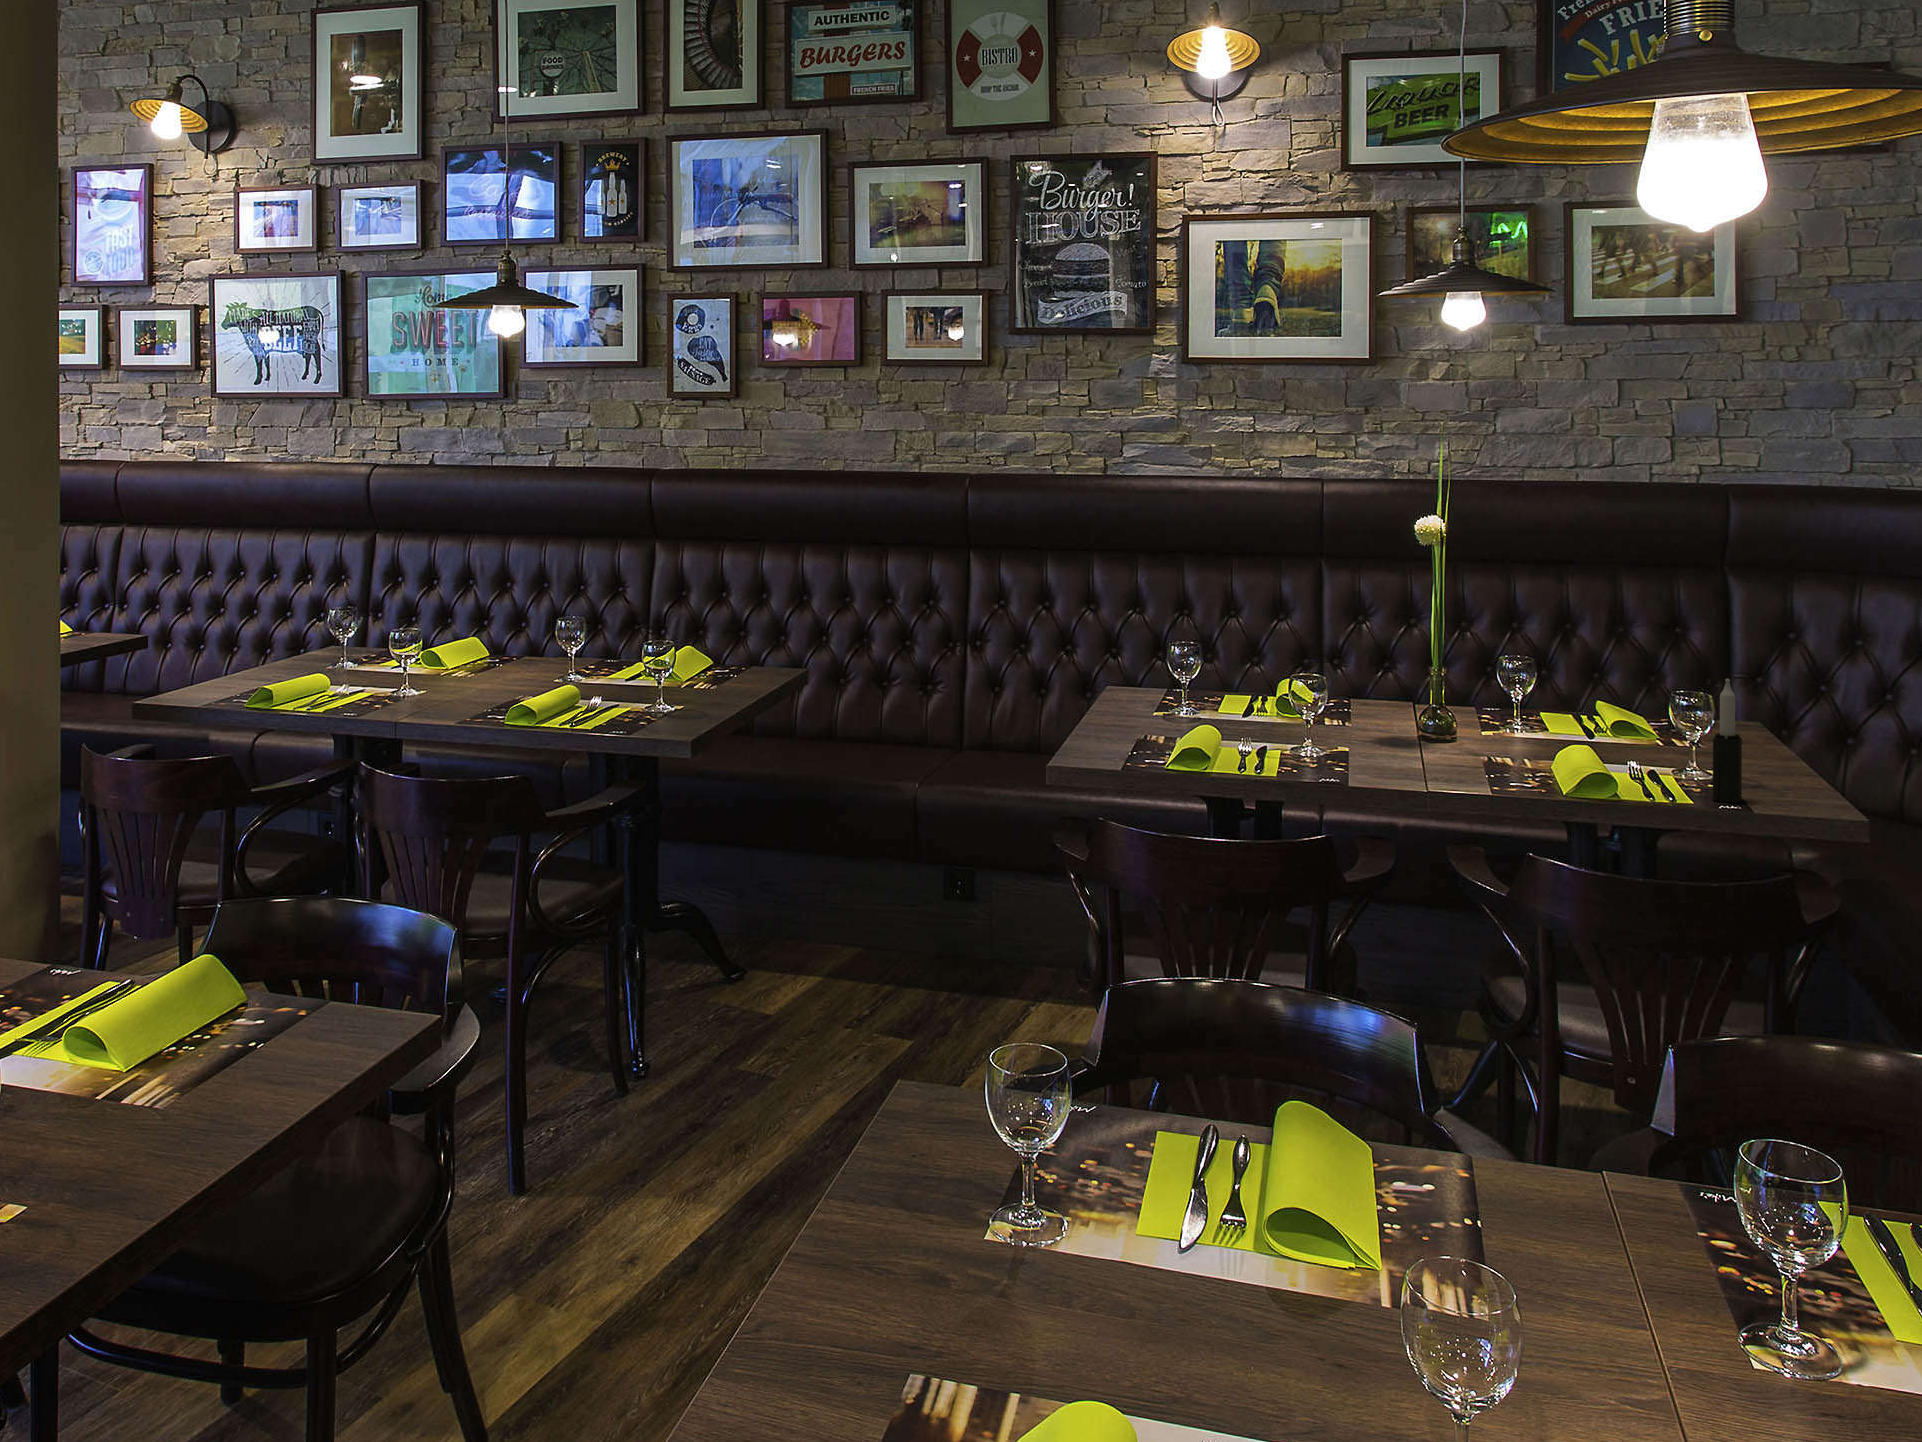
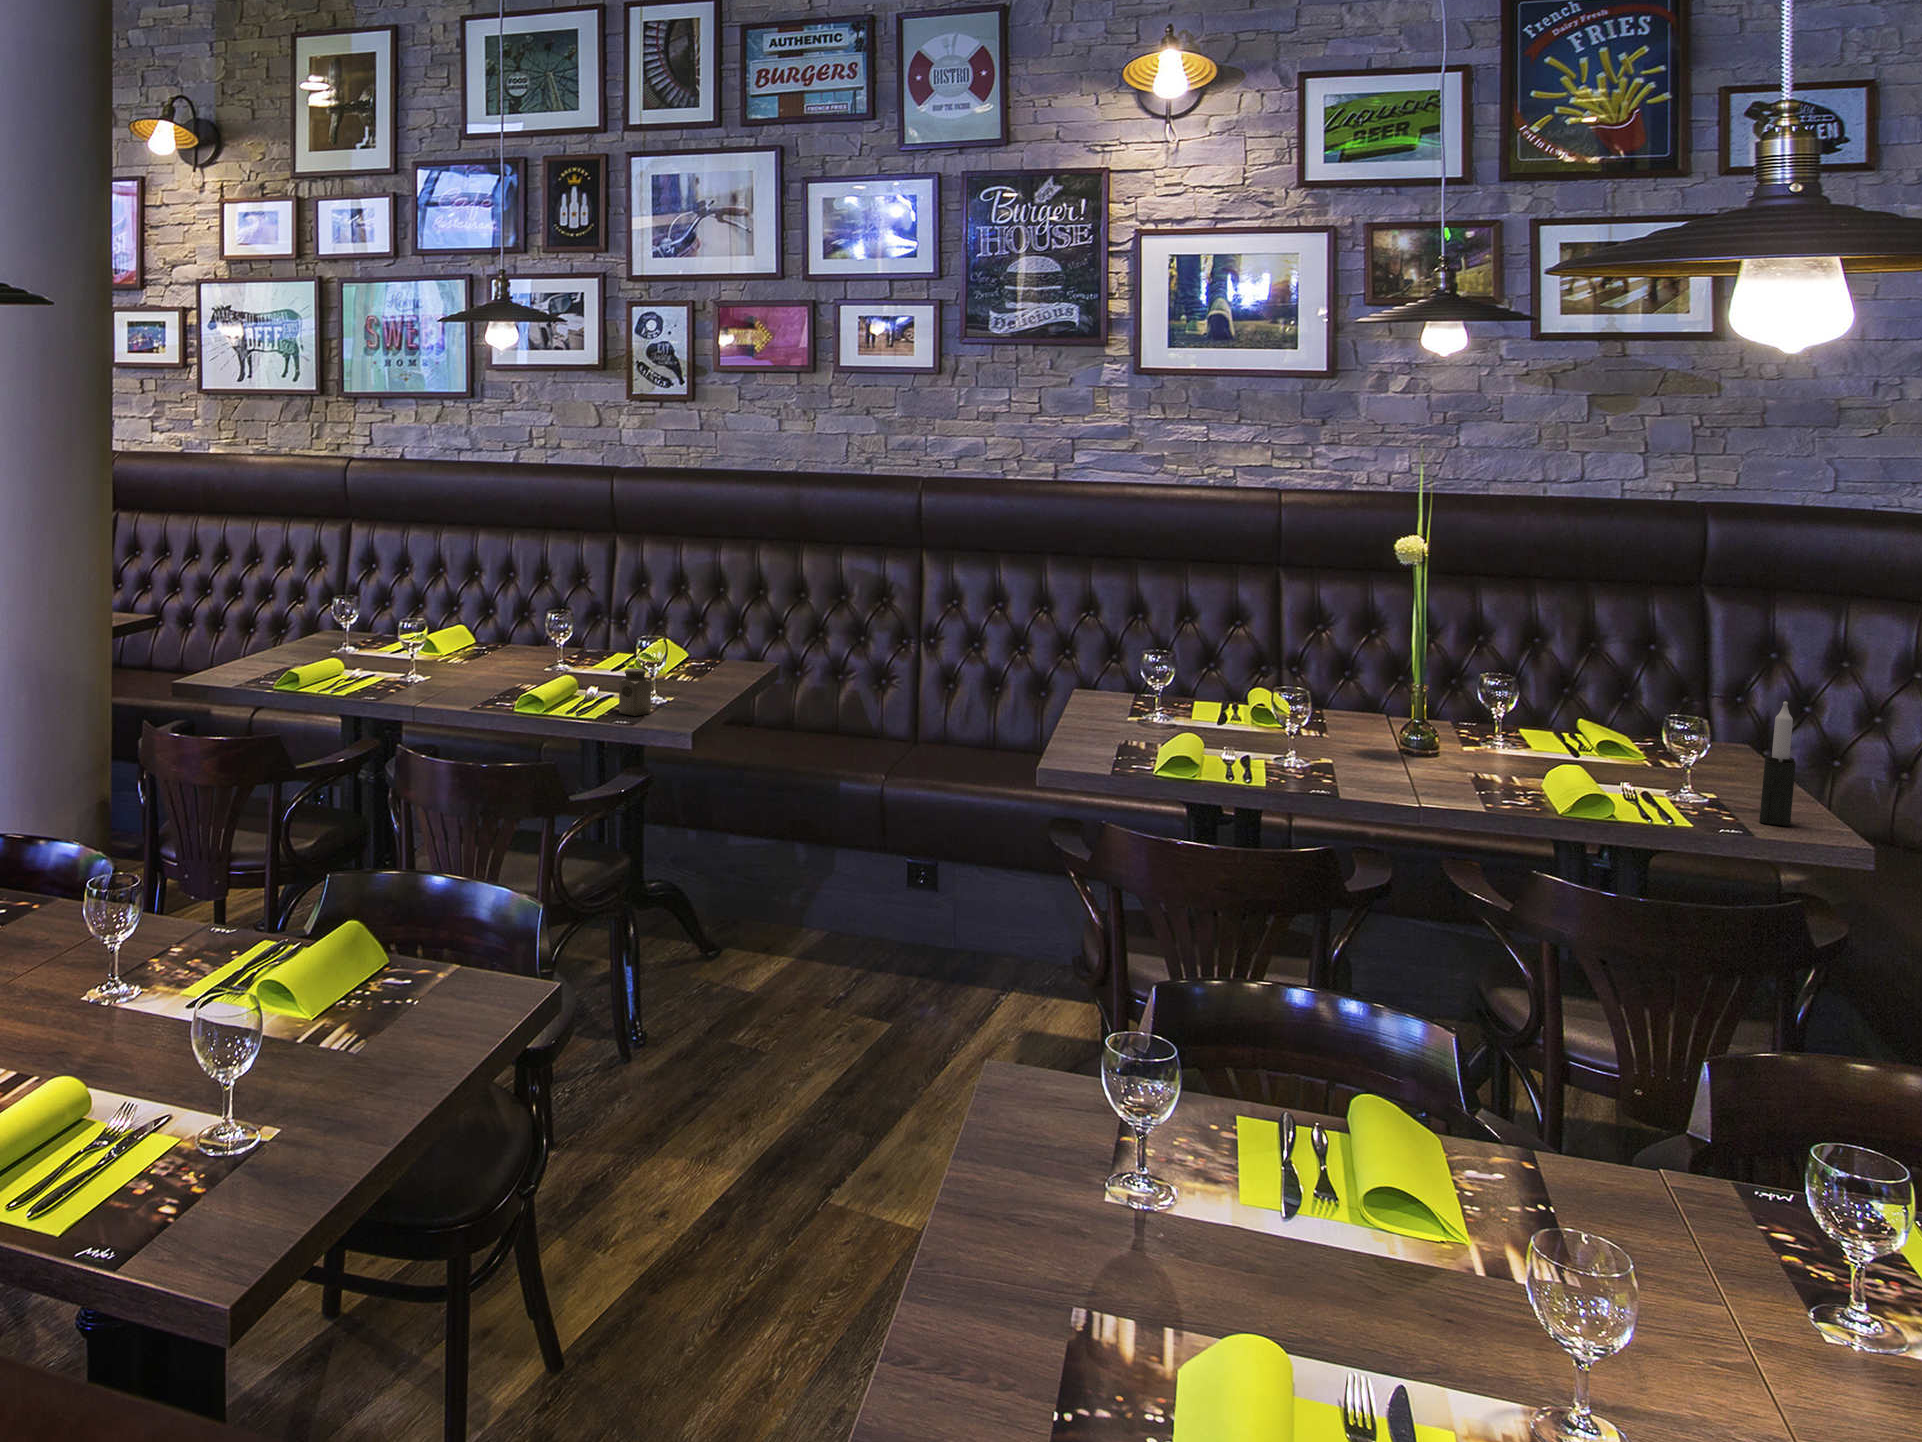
salt shaker: none [619,678,653,728] -> present [619,668,651,716]

